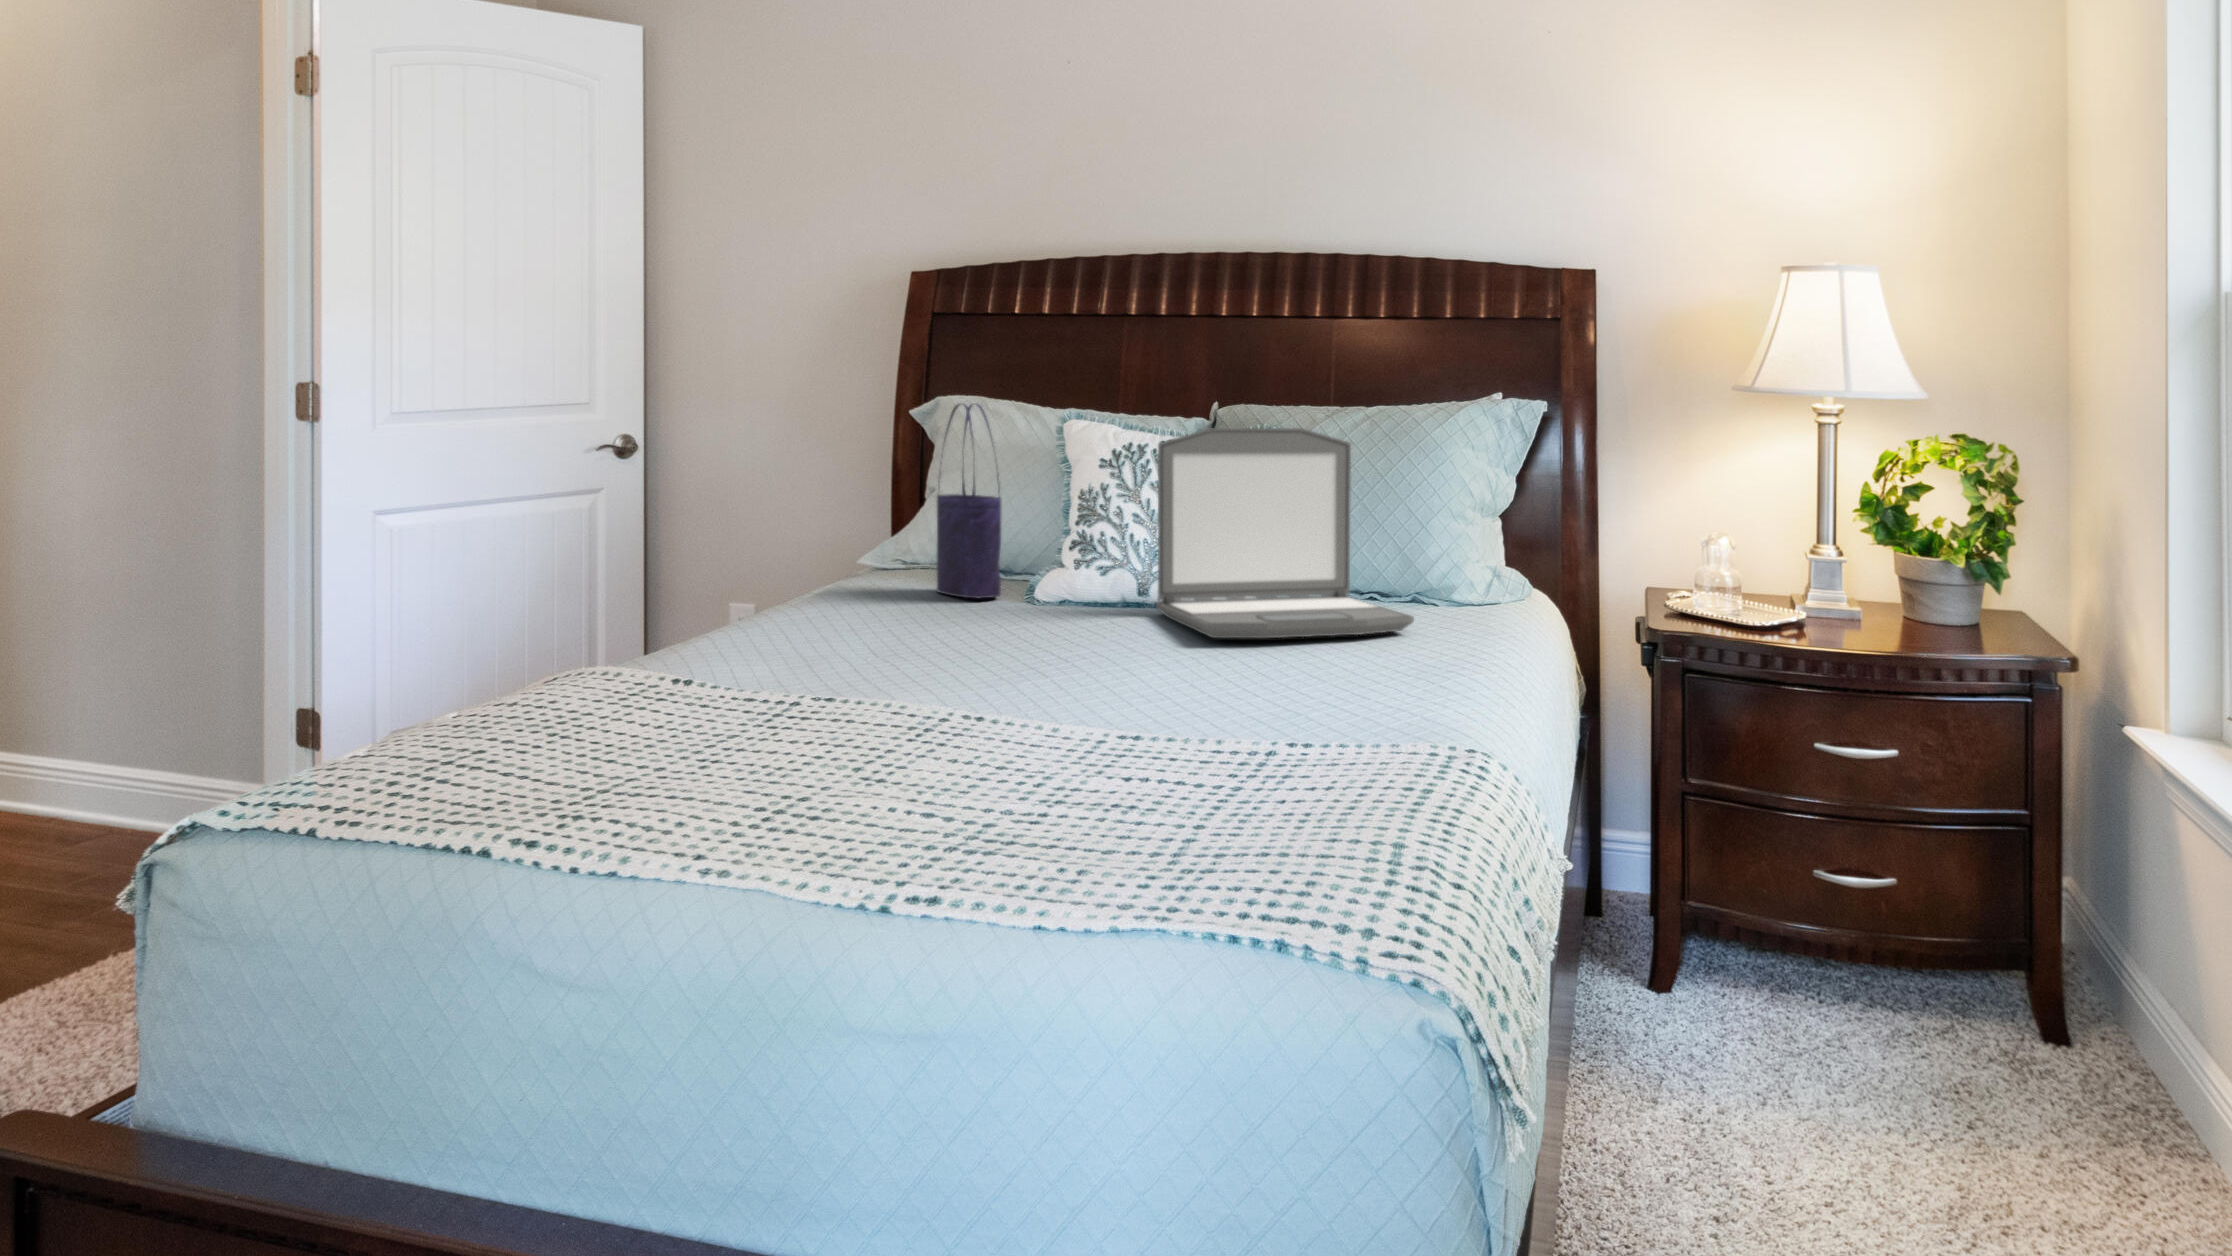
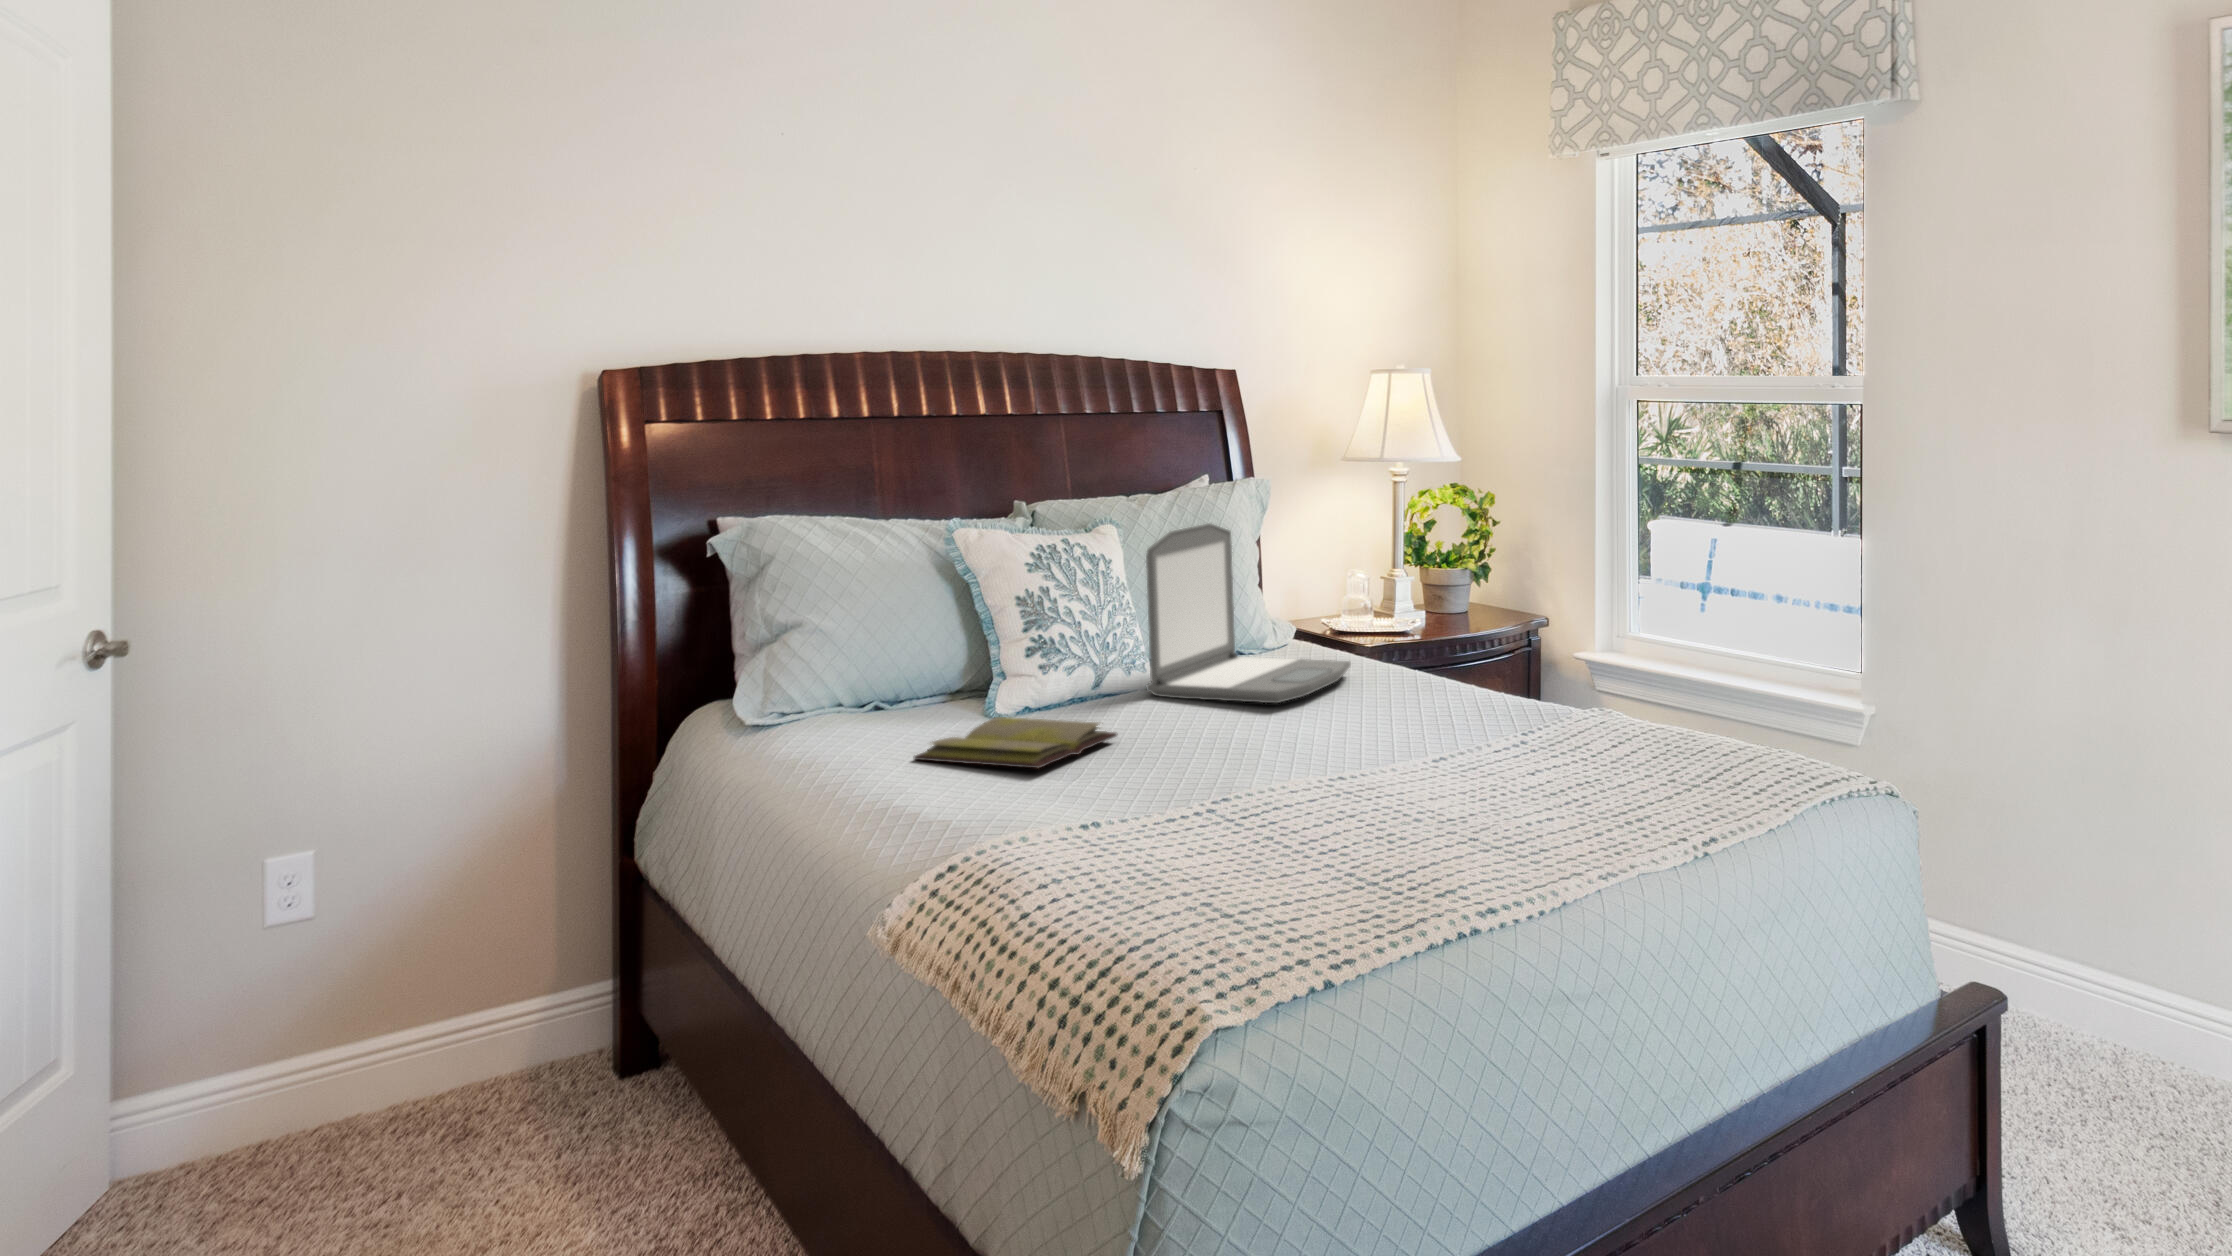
tote bag: present [937,404,1001,598] -> none [897,527,986,715]
diary: none [803,599,976,639] -> present [914,717,1118,768]

